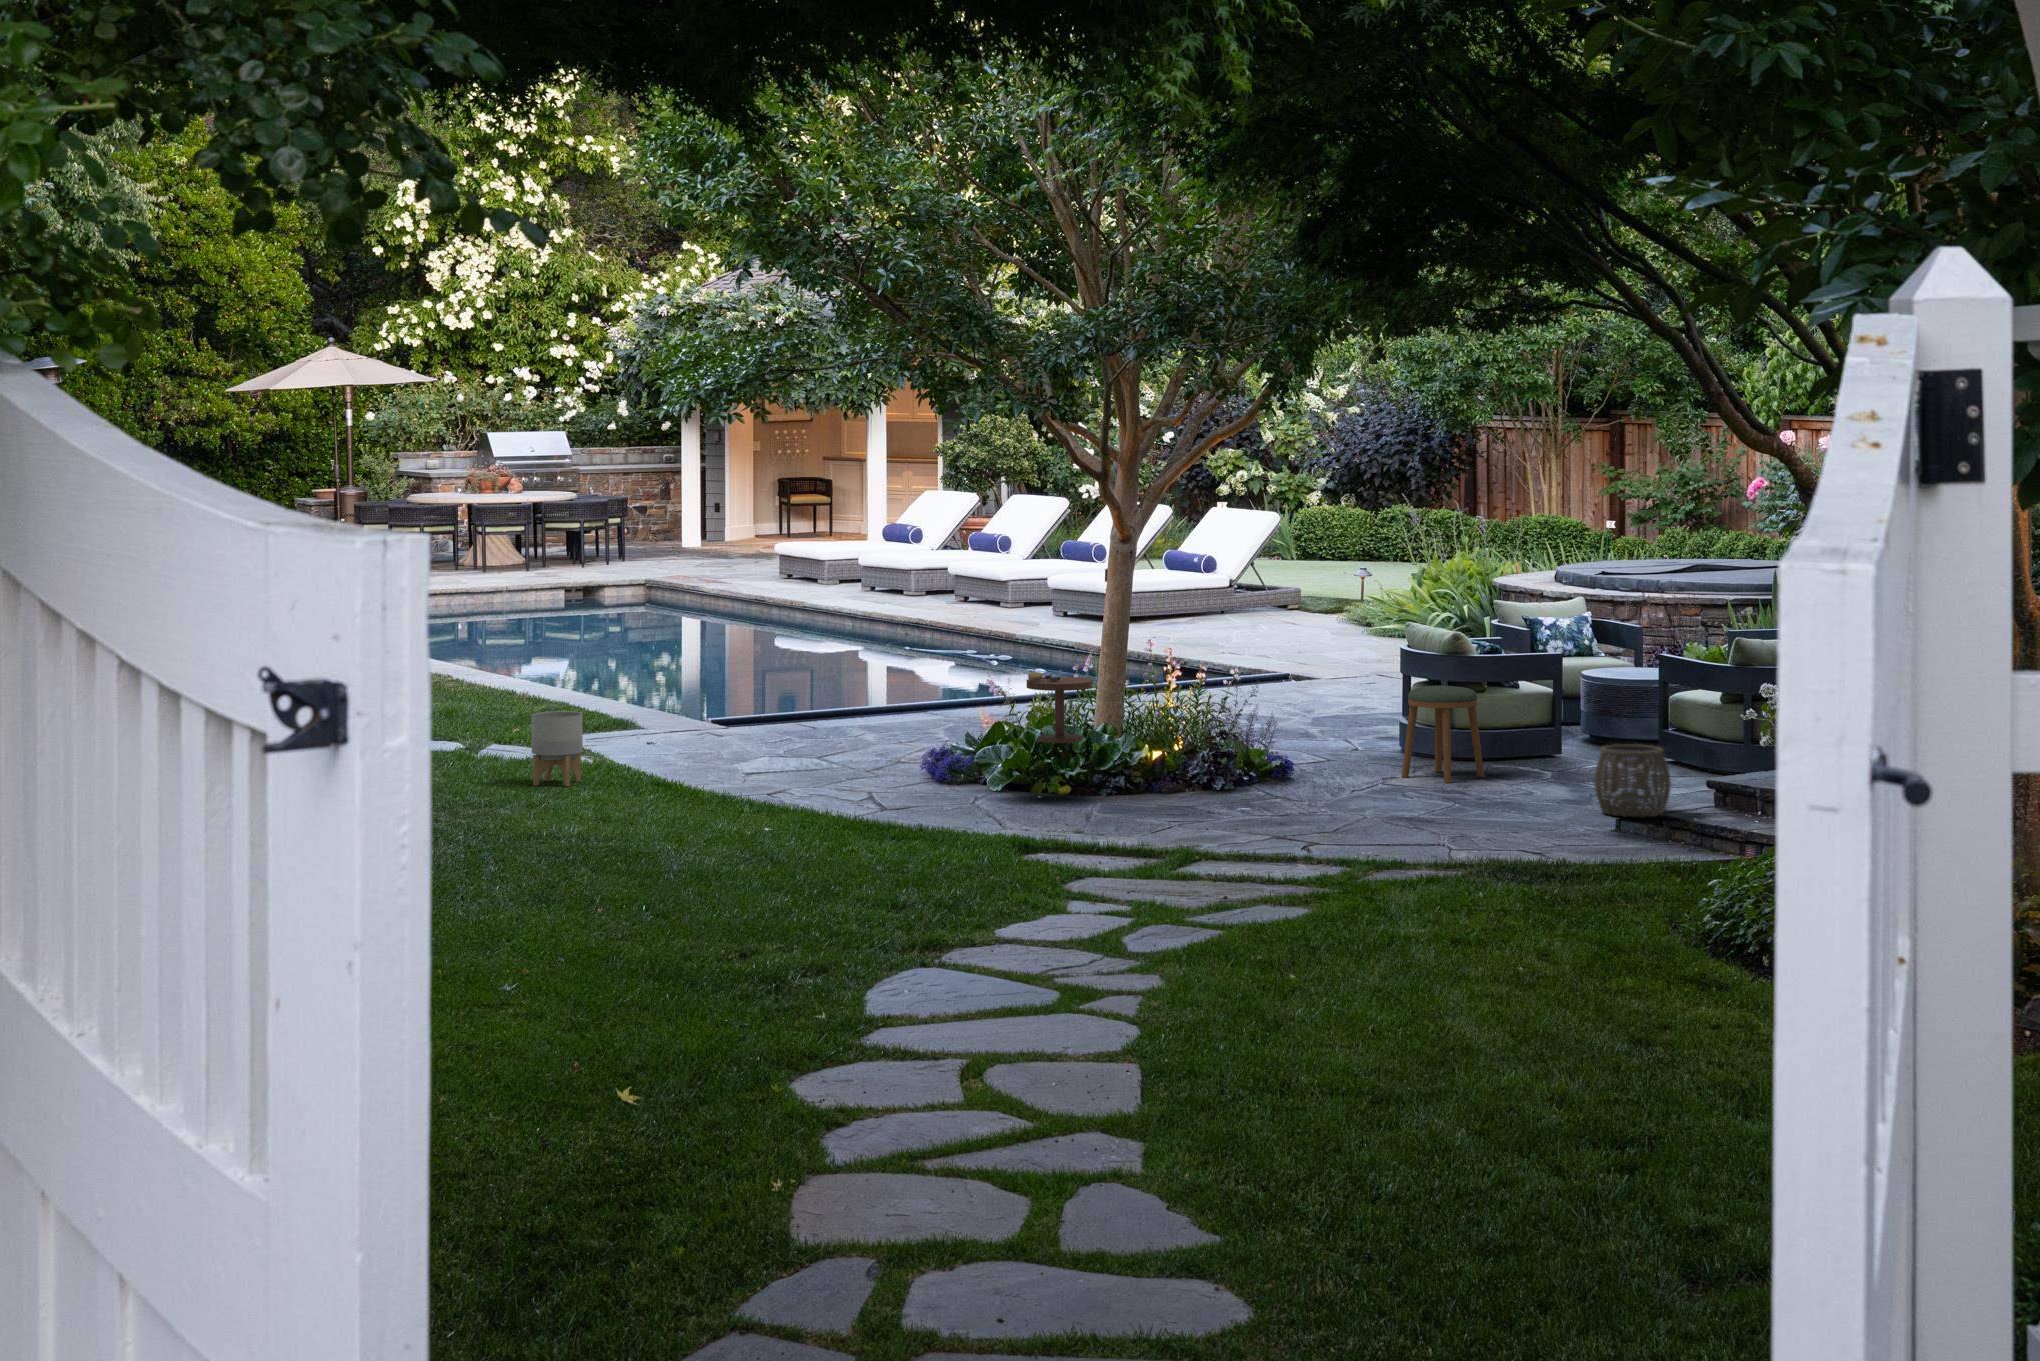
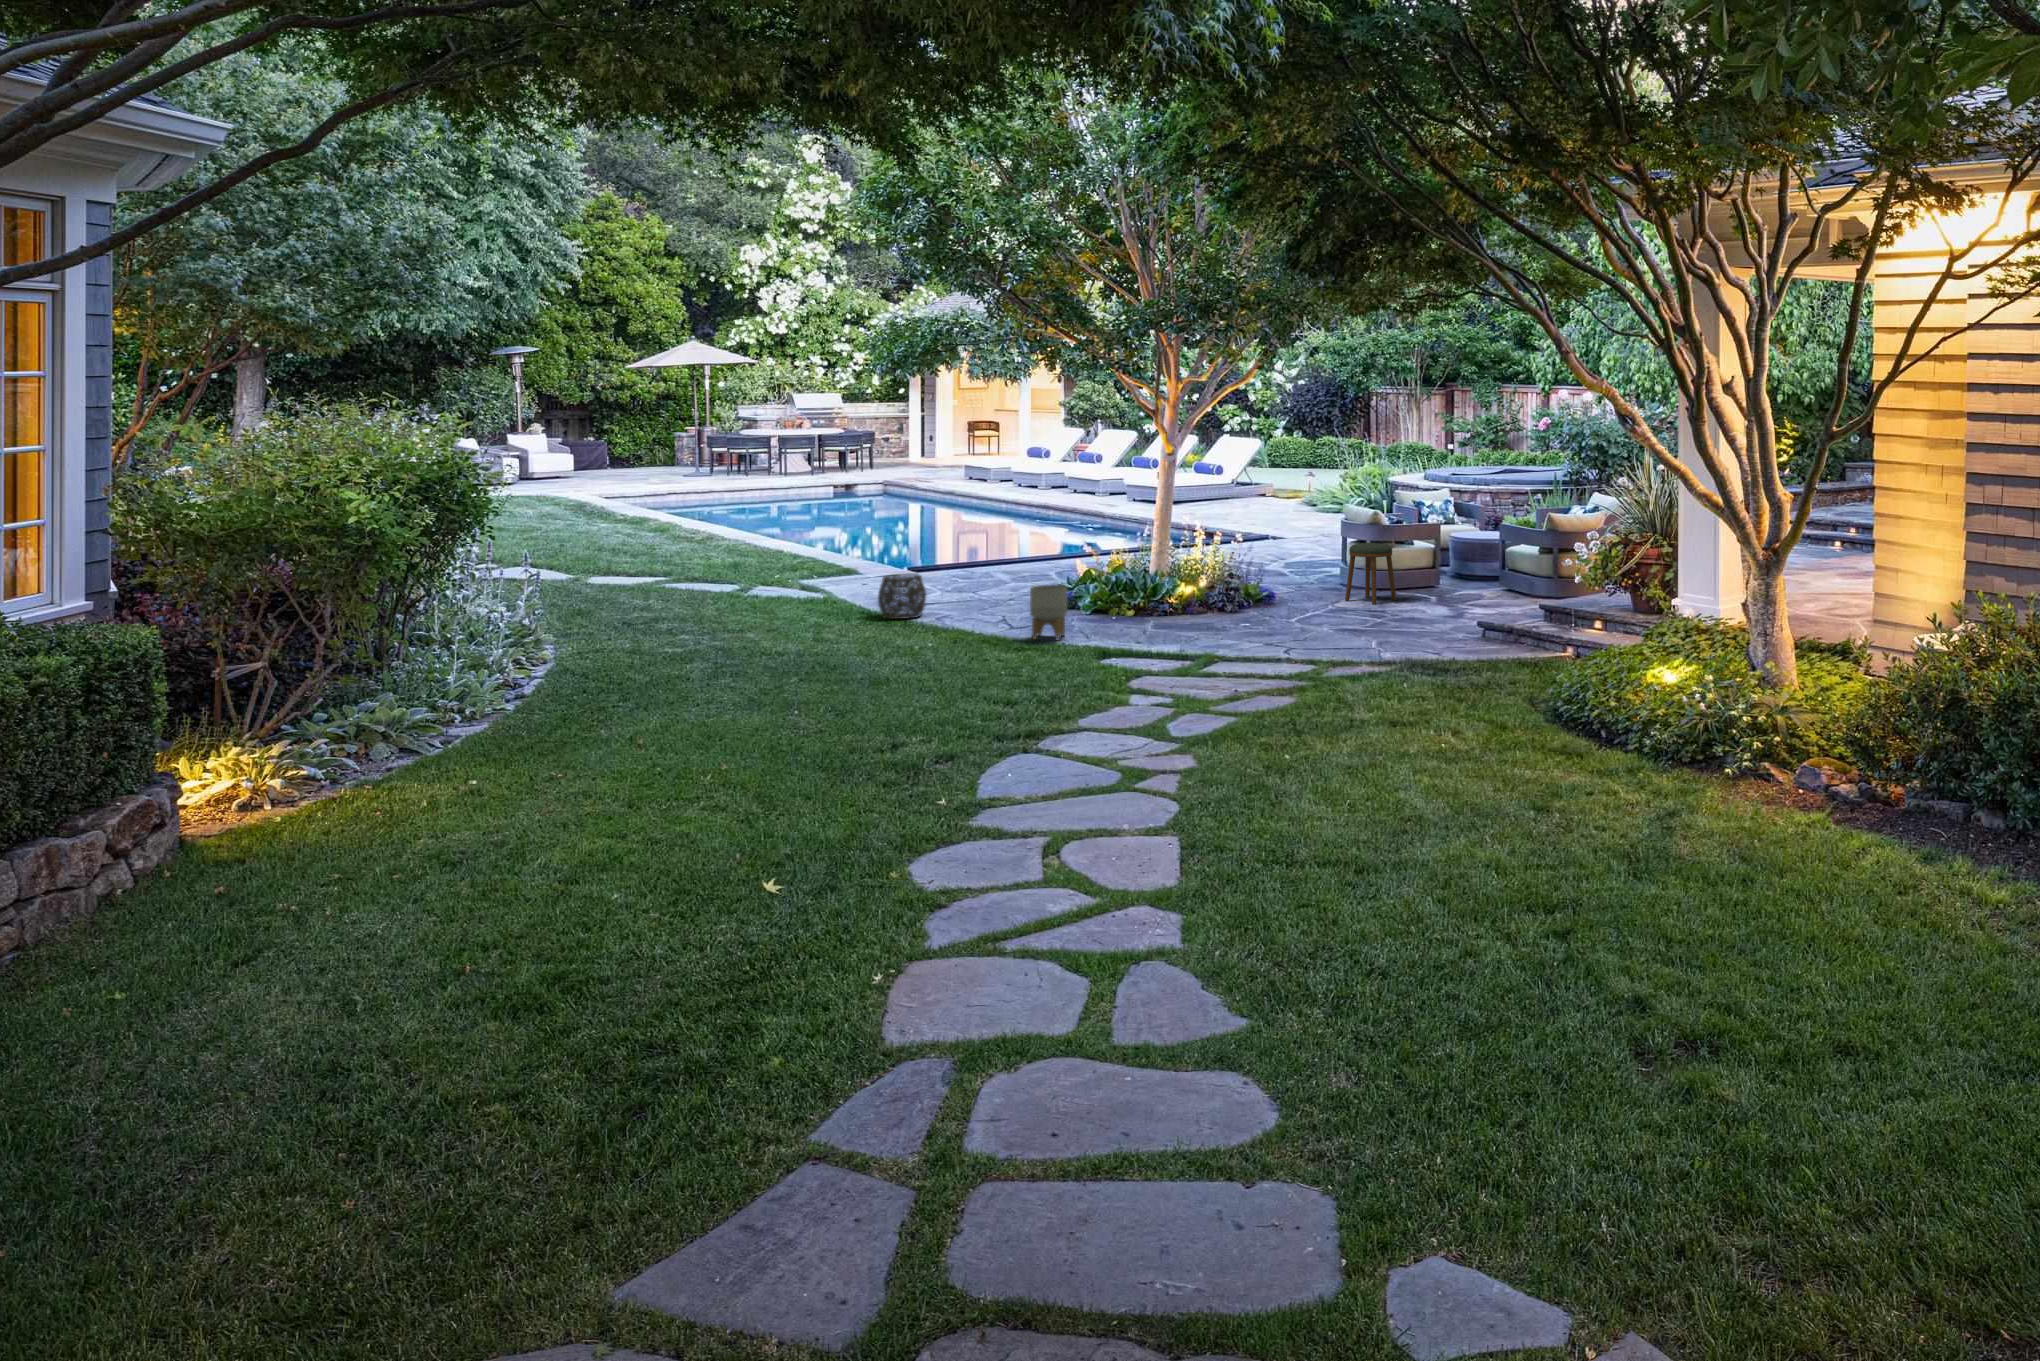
side table: present [1026,672,1092,743] -> none [1106,537,1149,618]
planter: present [531,711,583,786] -> present [1030,585,1067,640]
woven basket: present [1594,744,1671,817] -> present [878,574,926,619]

